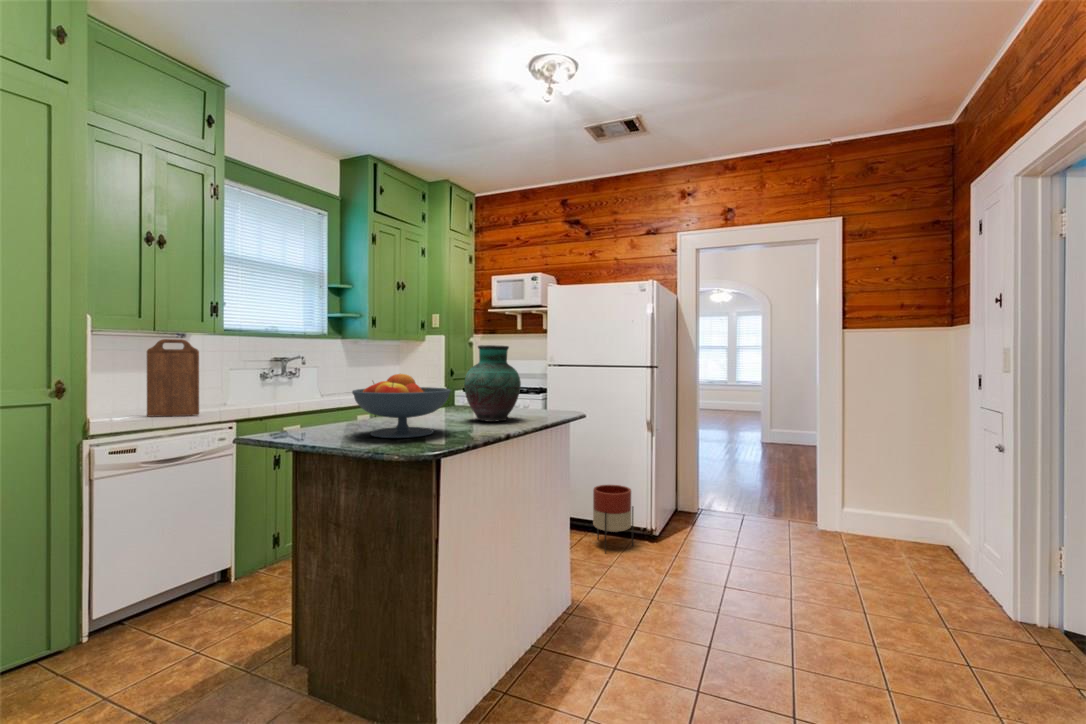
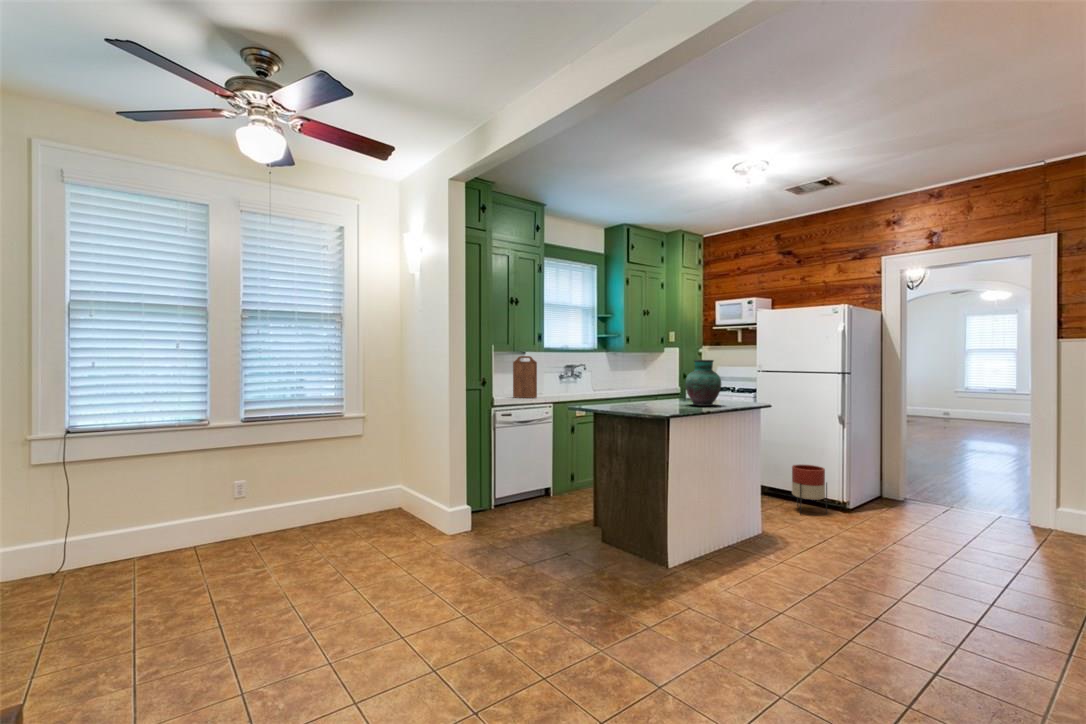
fruit bowl: present [352,374,451,438] -> none [623,376,676,410]

